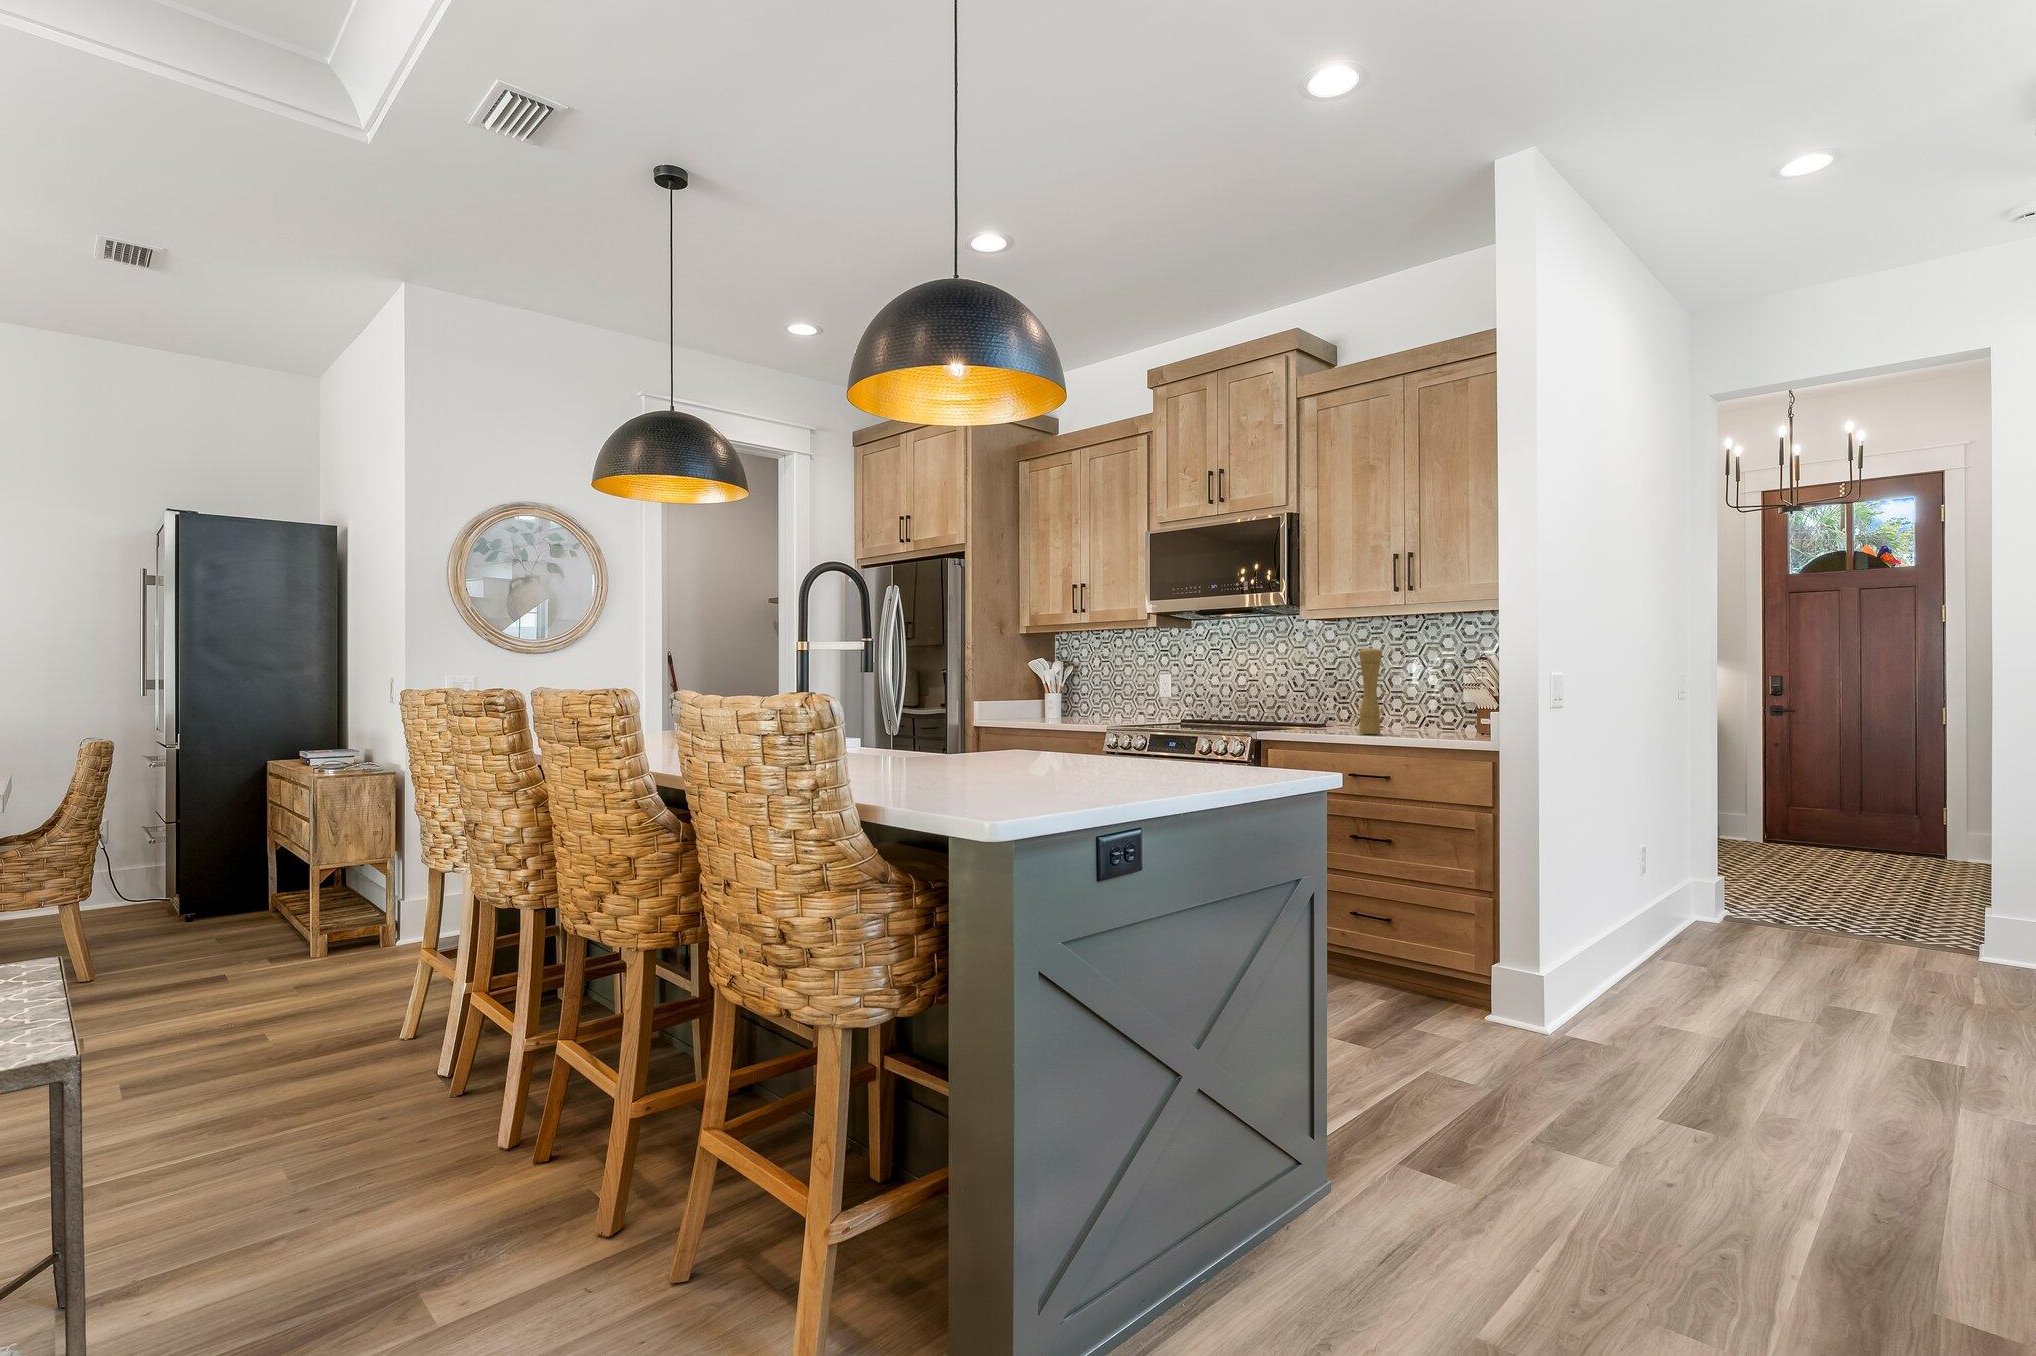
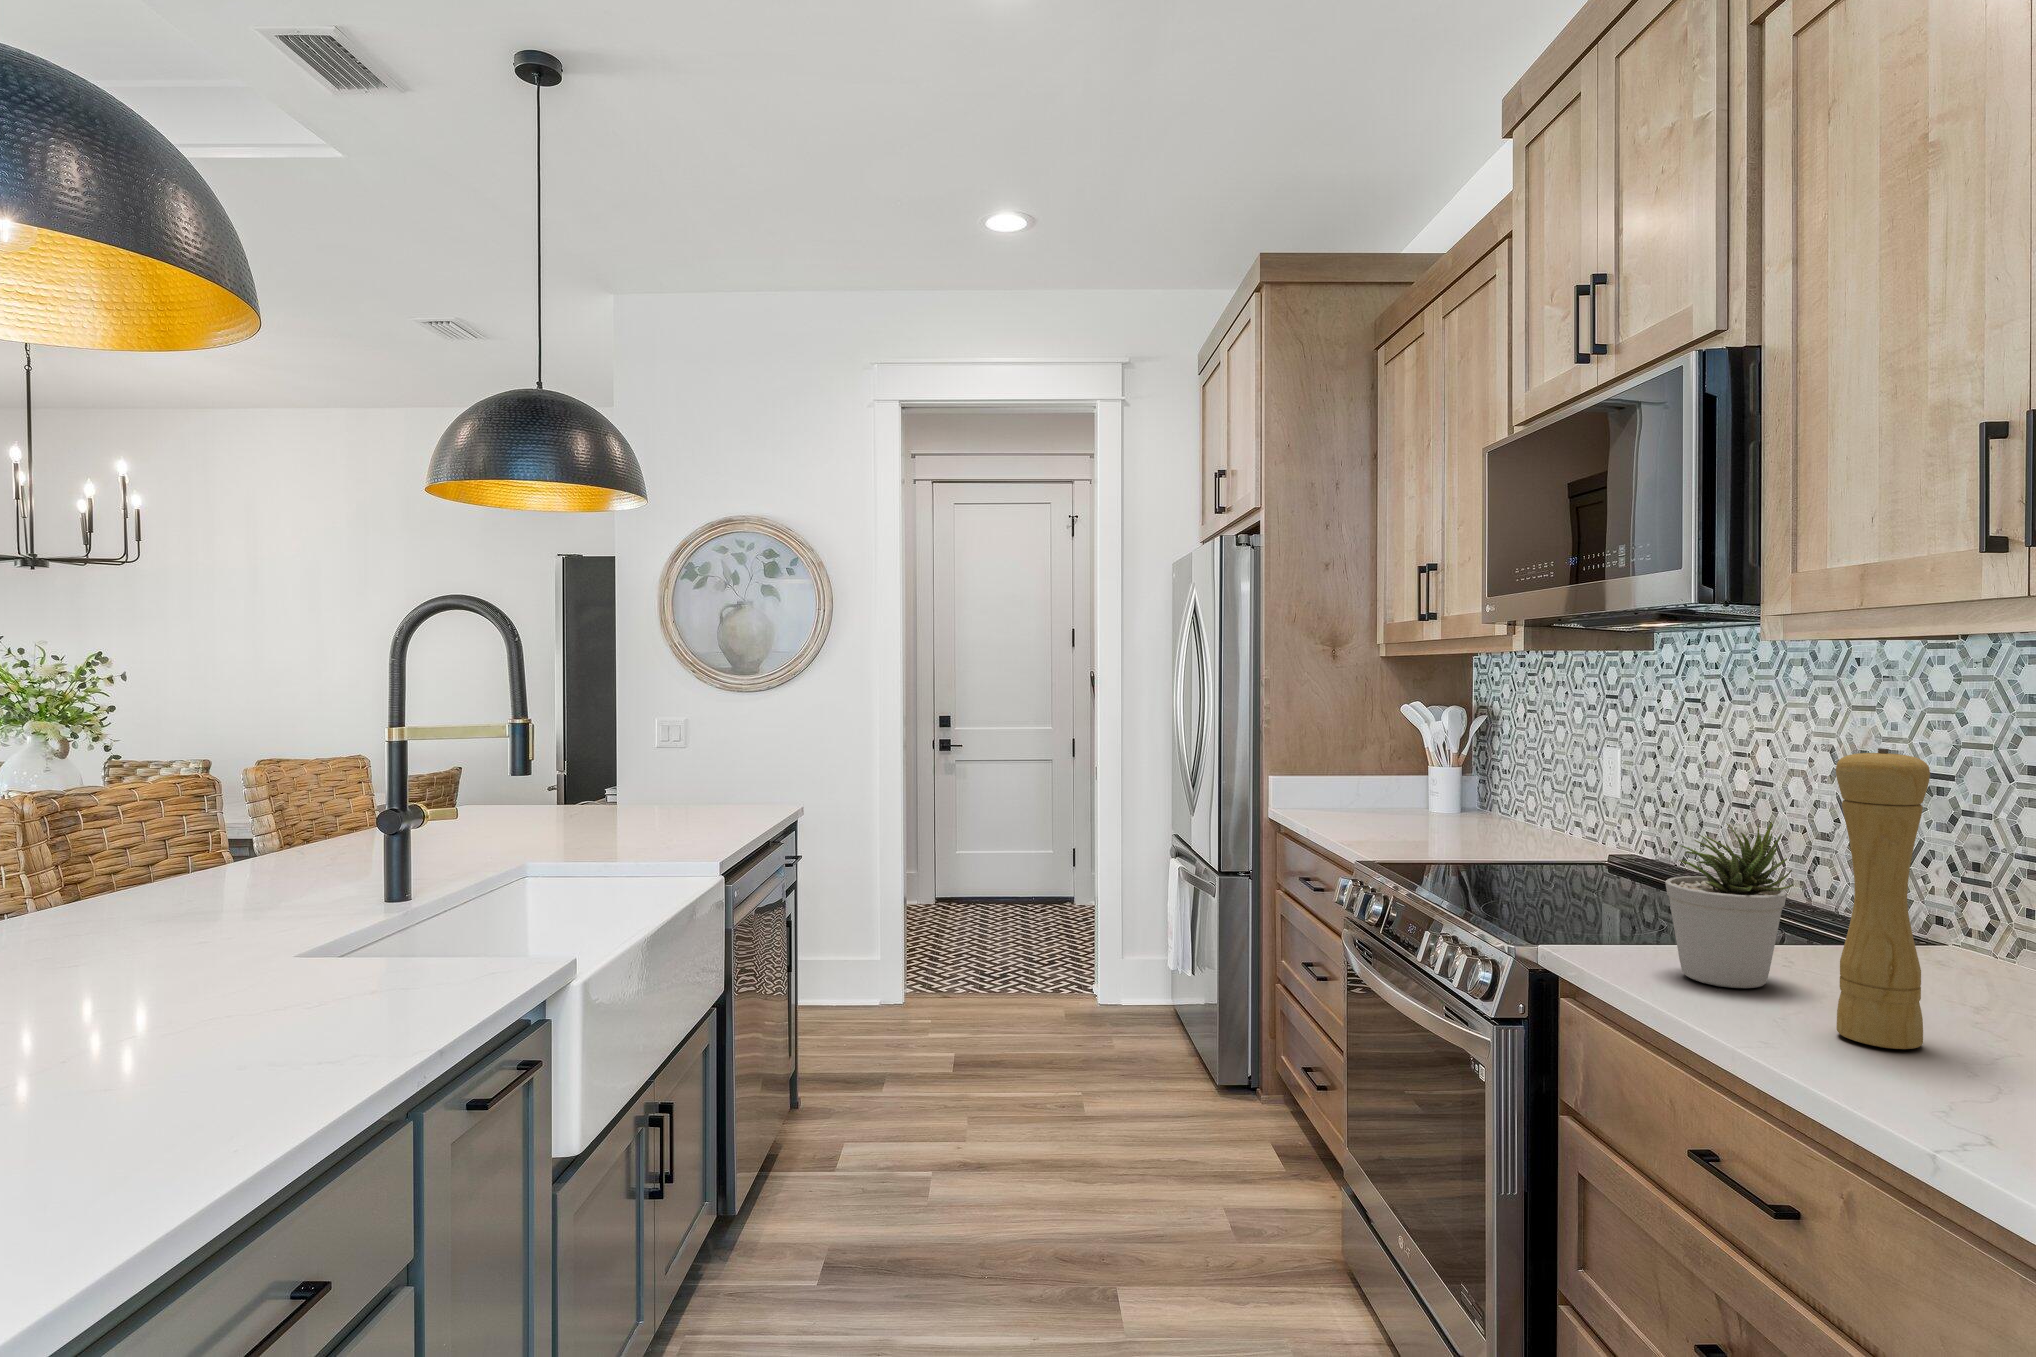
potted plant: none [1293,677,1334,732] -> present [1665,822,1793,988]

